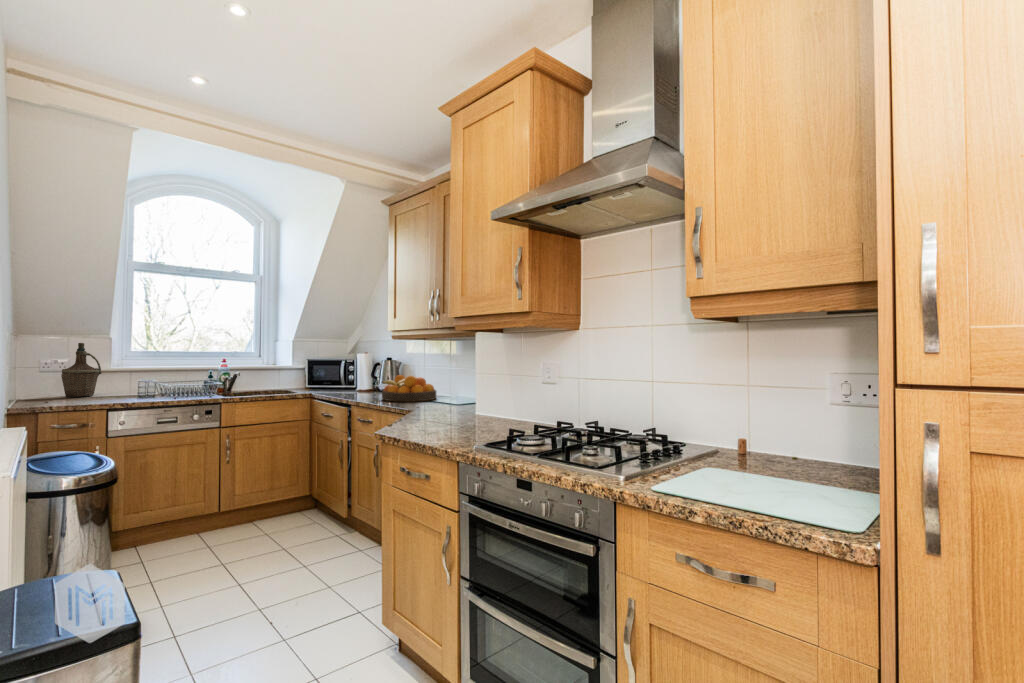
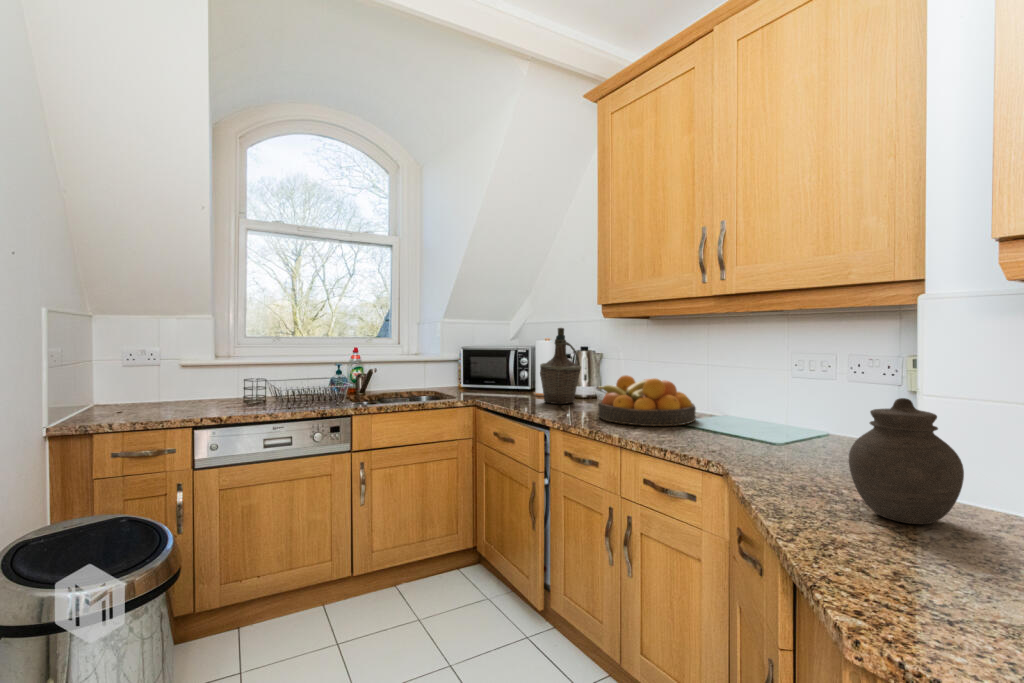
bottle: present [61,343,101,397] -> present [540,328,581,404]
jar: none [434,376,465,419] -> present [849,398,964,524]

